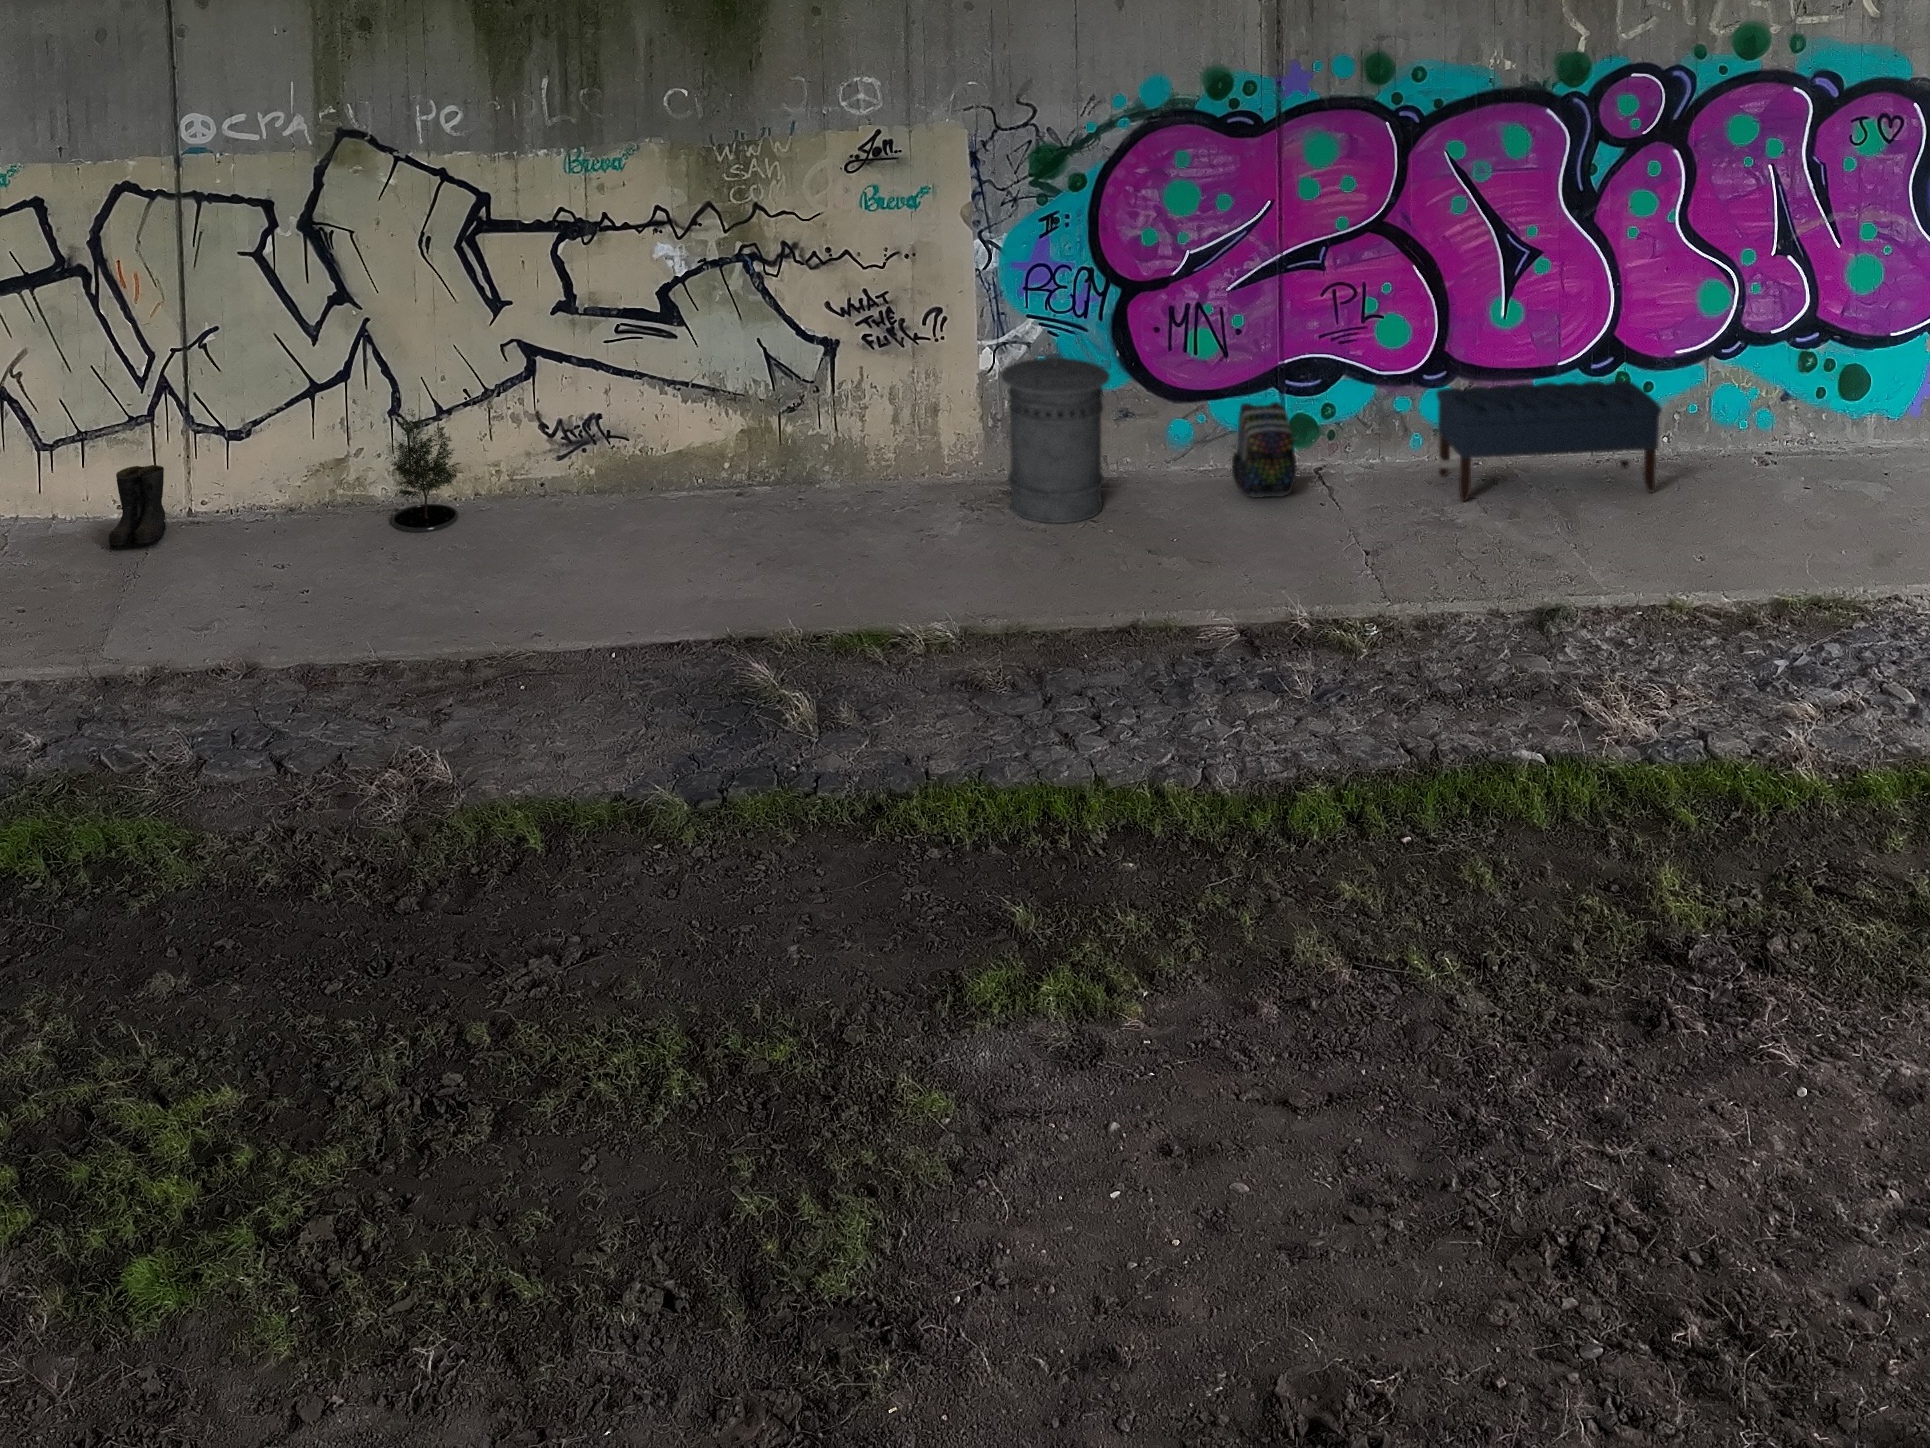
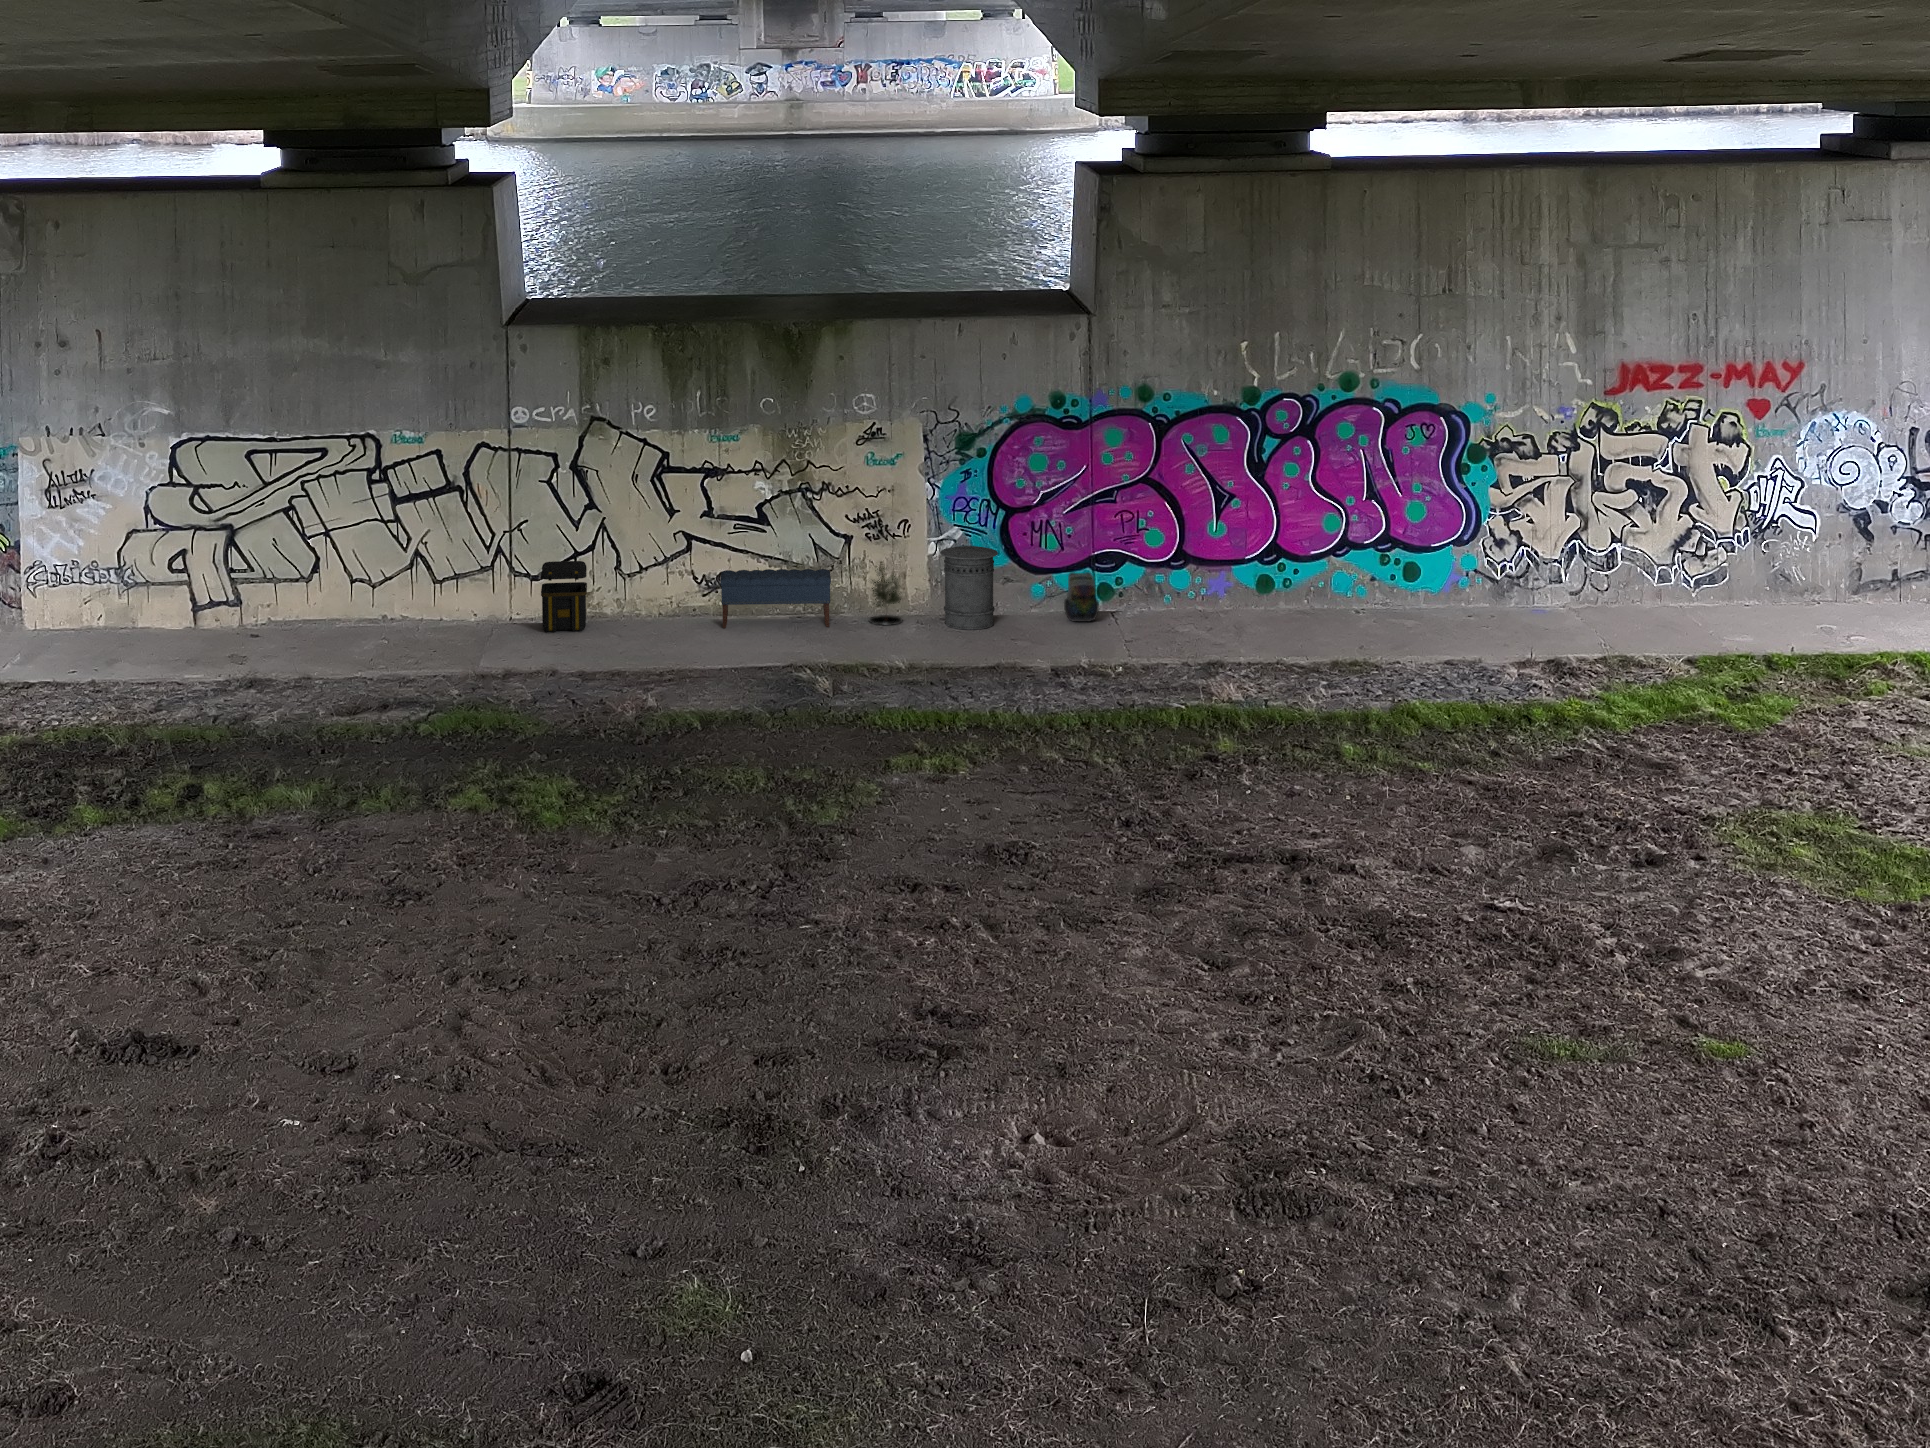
bench: present [1436,380,1661,501] -> present [720,569,831,628]
toolbox: none [232,402,330,547] -> present [541,561,587,632]
potted tree: present [386,409,461,532] -> present [869,564,903,625]
boots: present [109,465,166,550] -> none [475,592,503,632]

